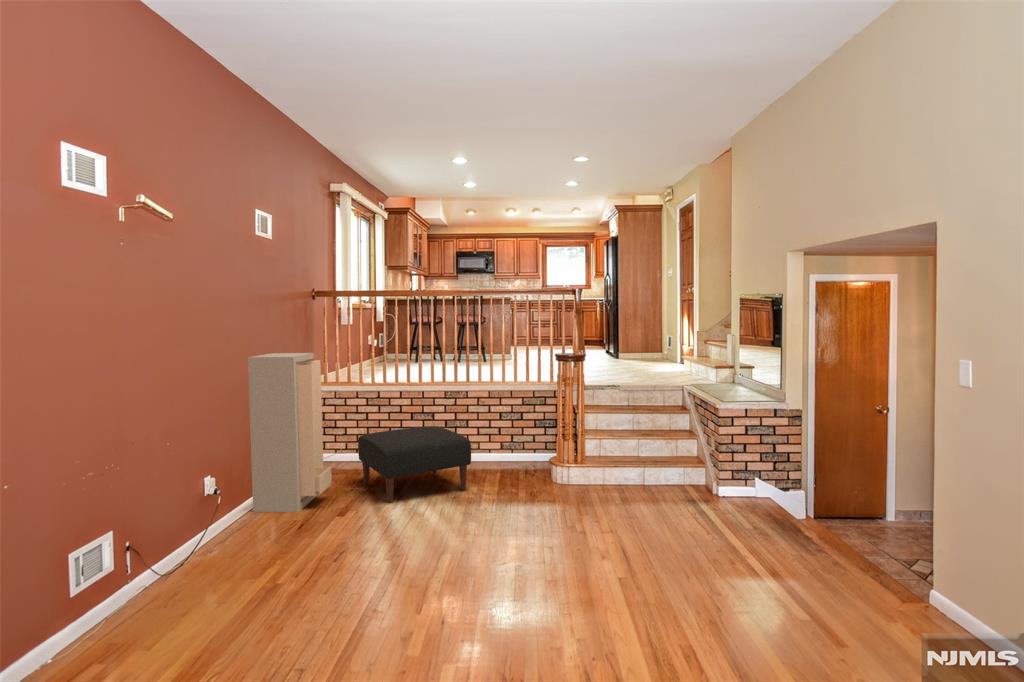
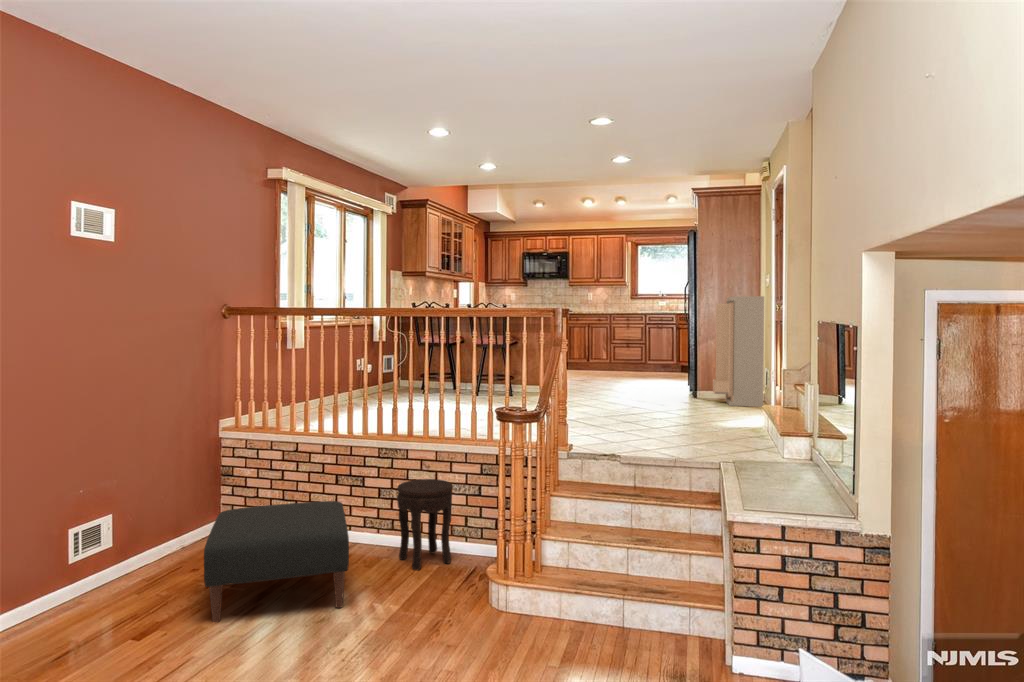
storage cabinet: present [248,353,332,512] -> present [713,296,764,407]
side table: none [470,410,509,471] -> present [397,479,452,570]

